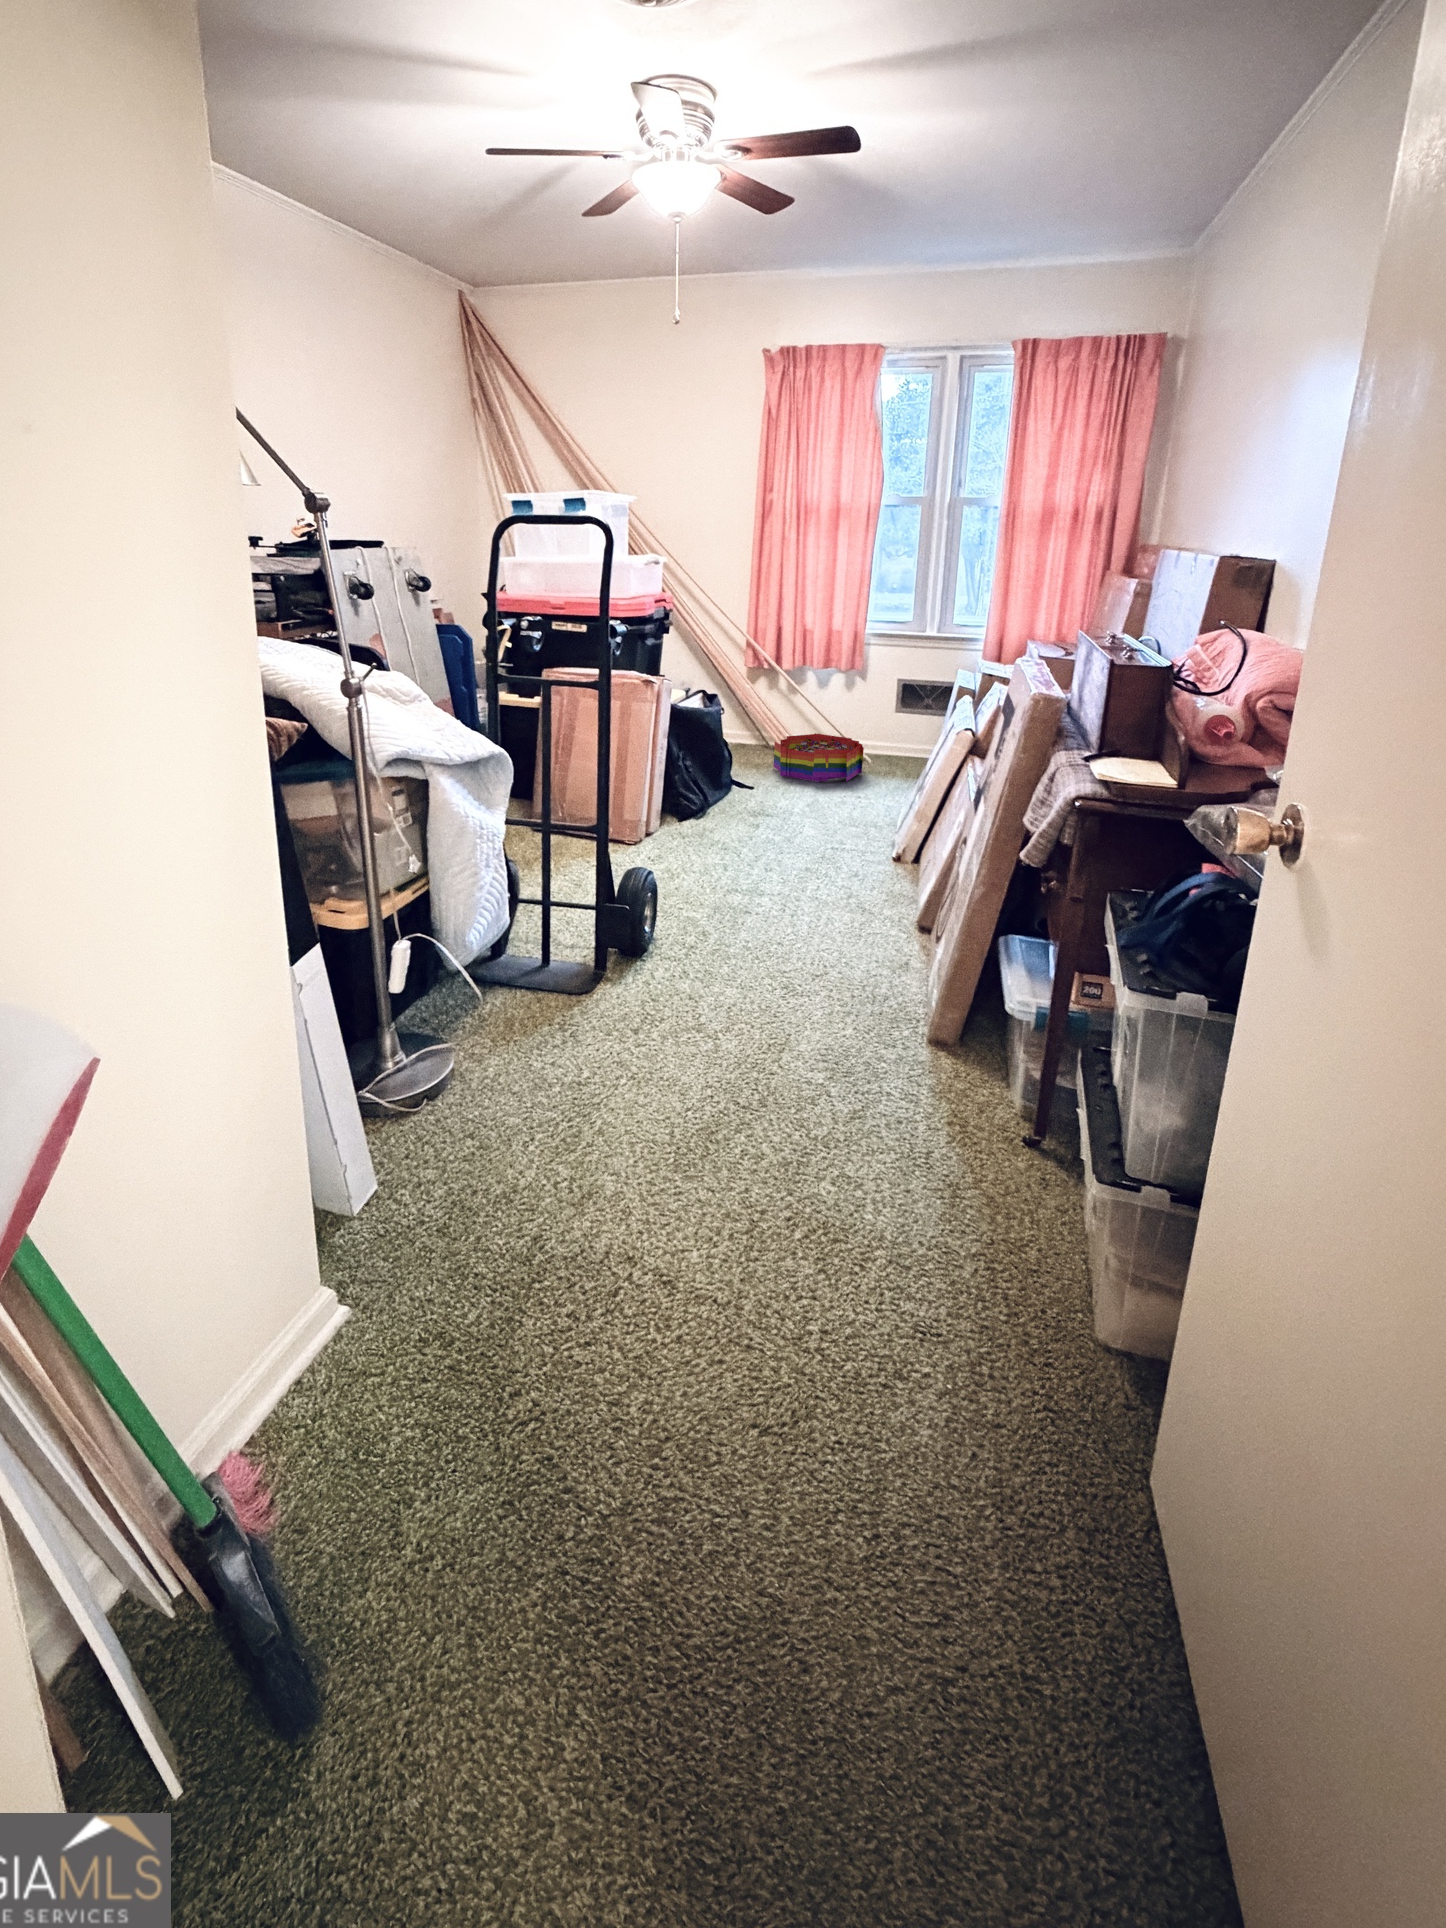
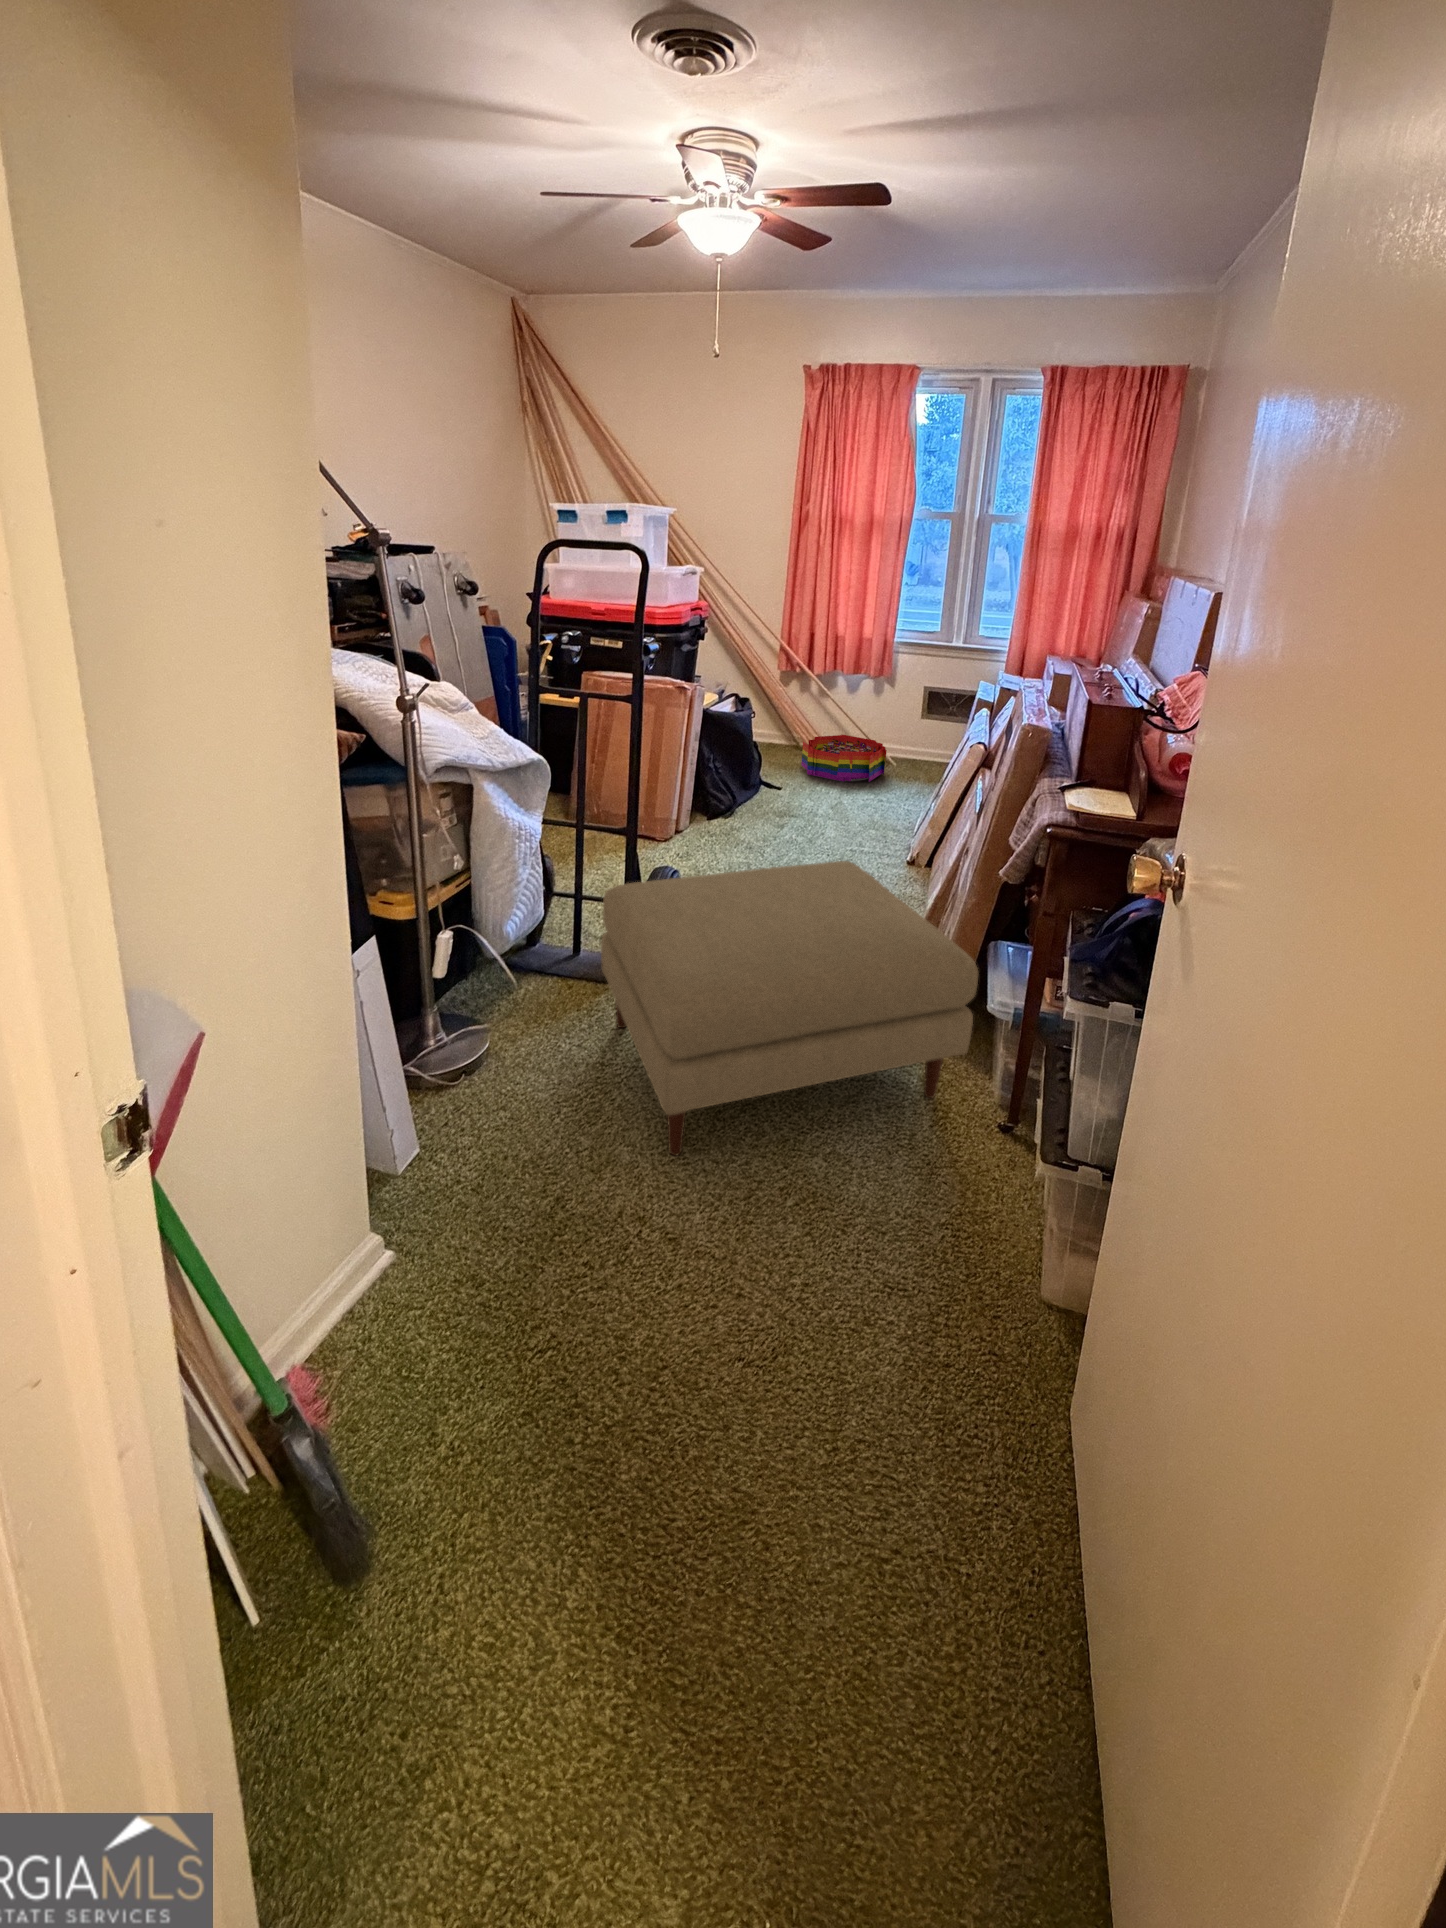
ottoman: none [572,855,998,1188] -> present [601,861,978,1156]

